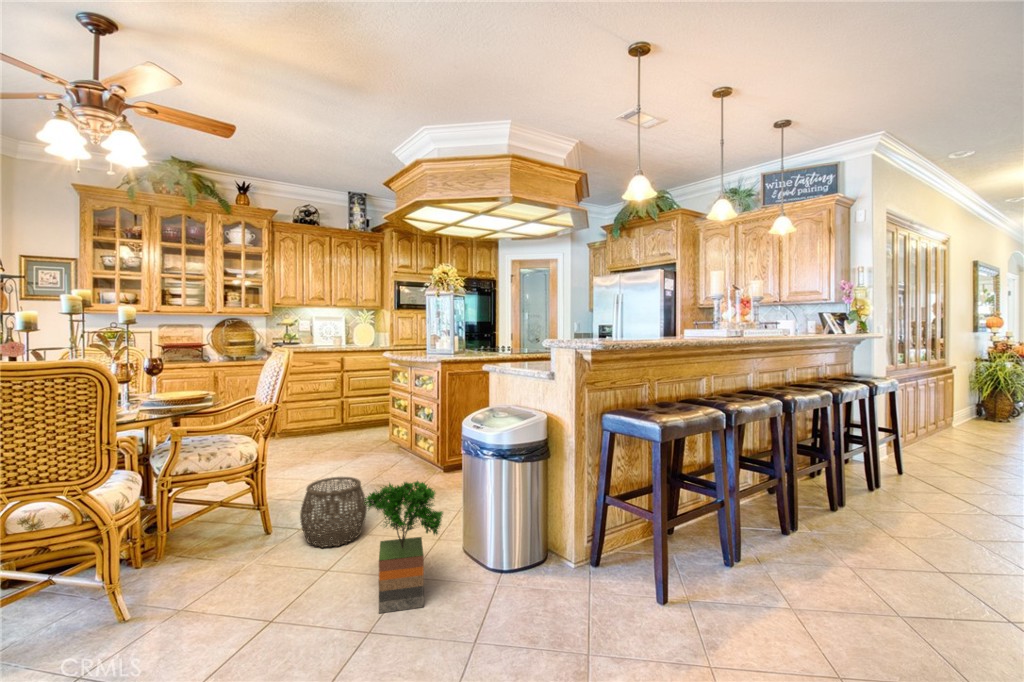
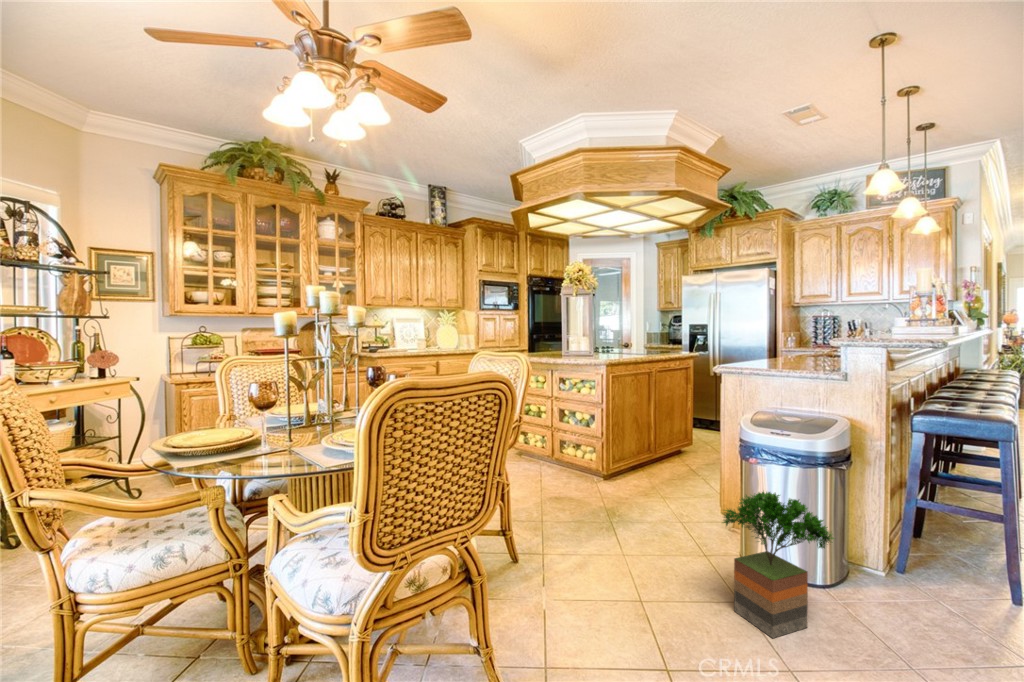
woven basket: present [300,477,367,547] -> none [566,489,636,569]

